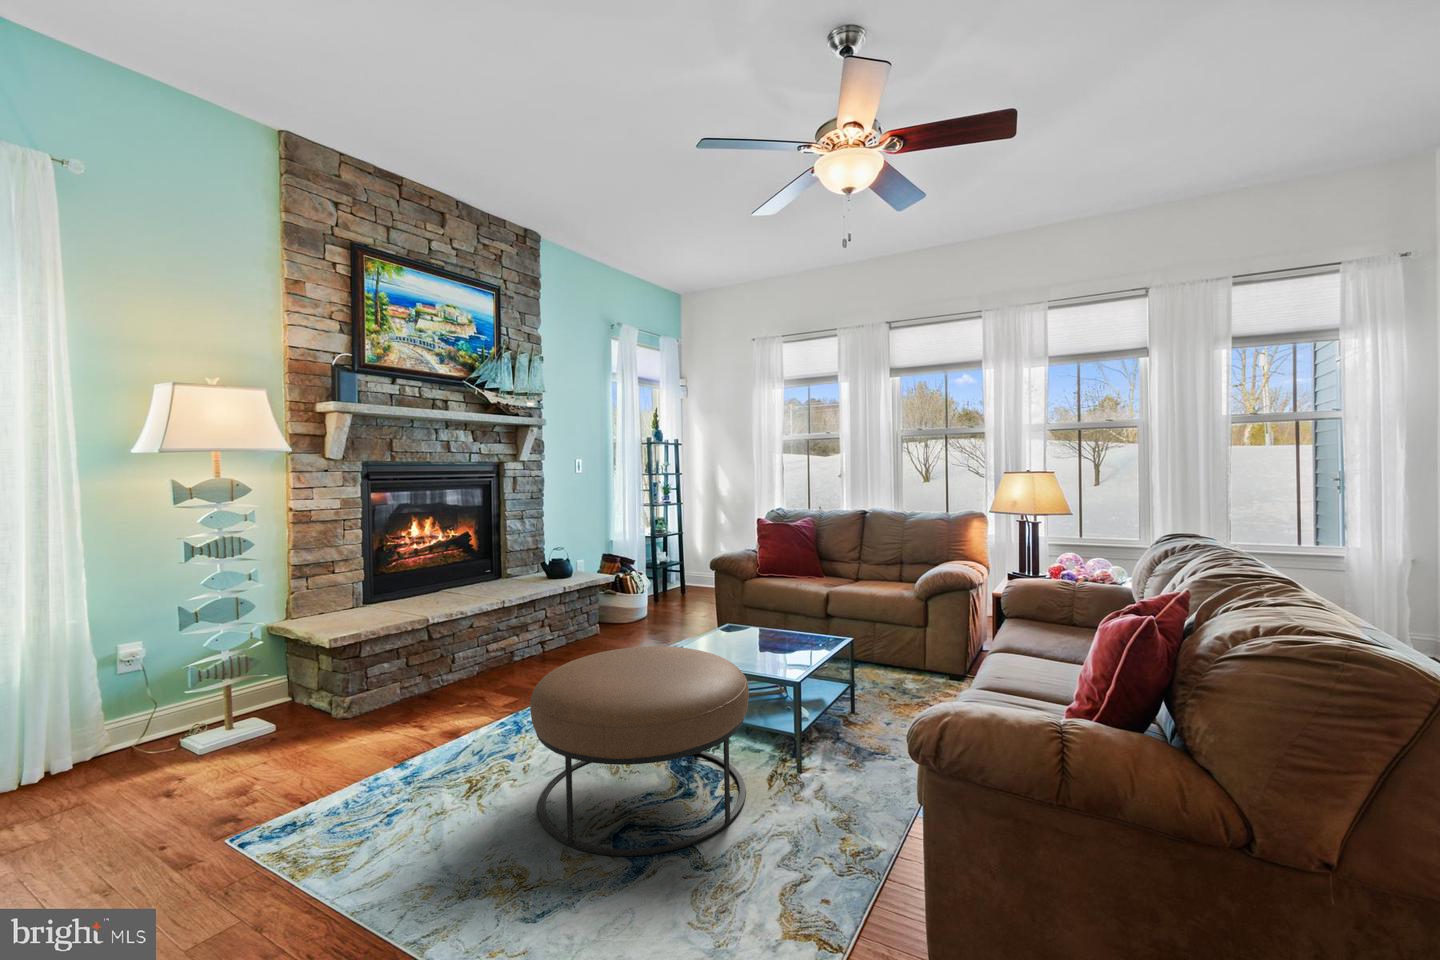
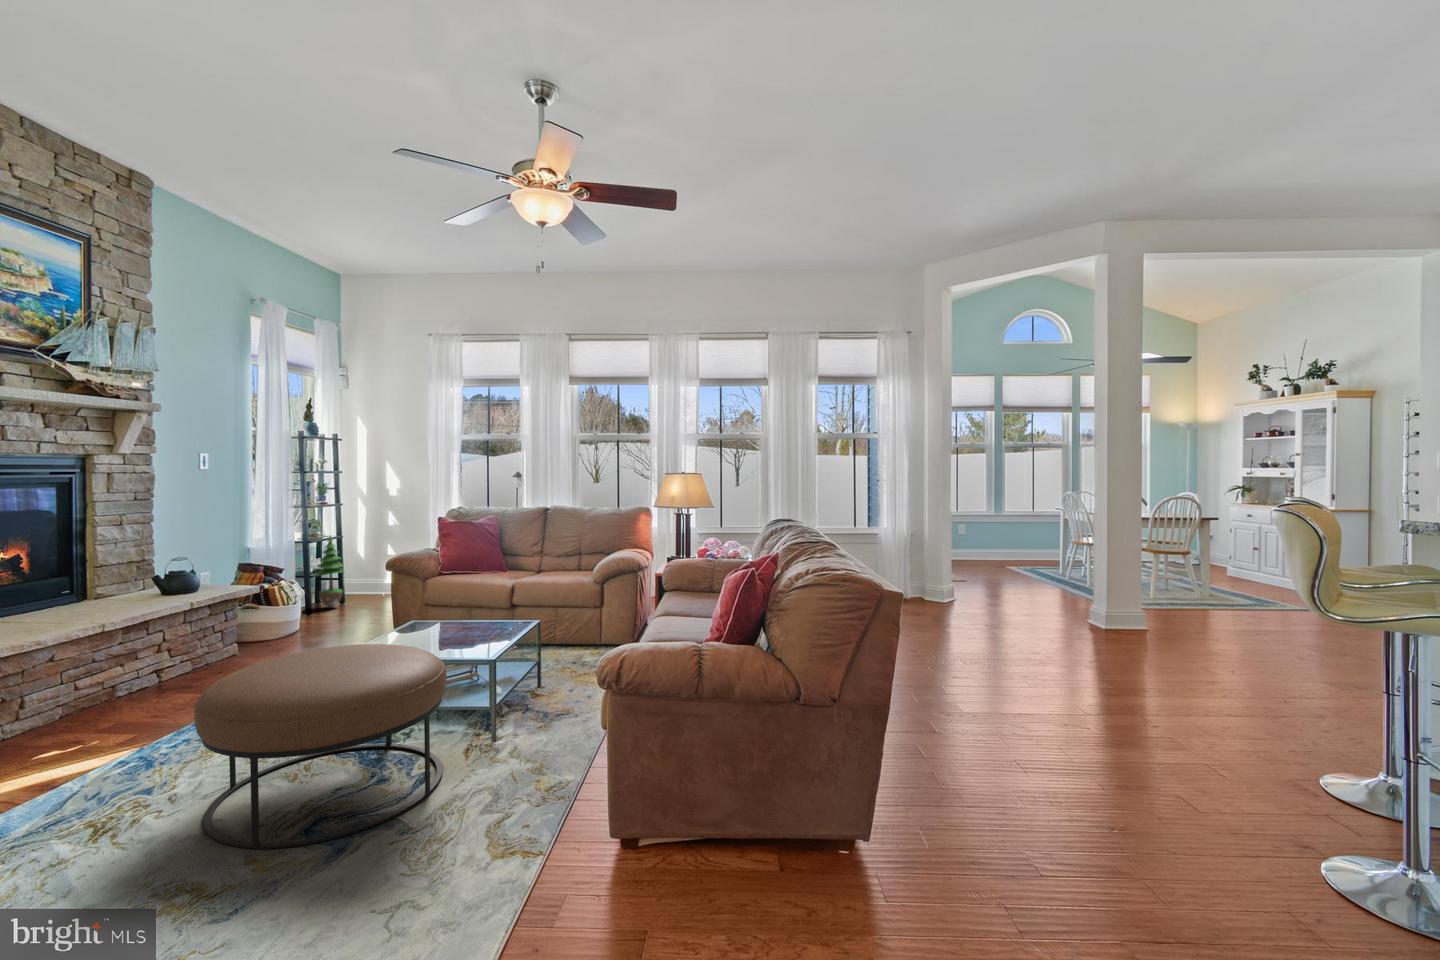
potted tree: none [663,530,686,596] -> present [316,536,344,608]

